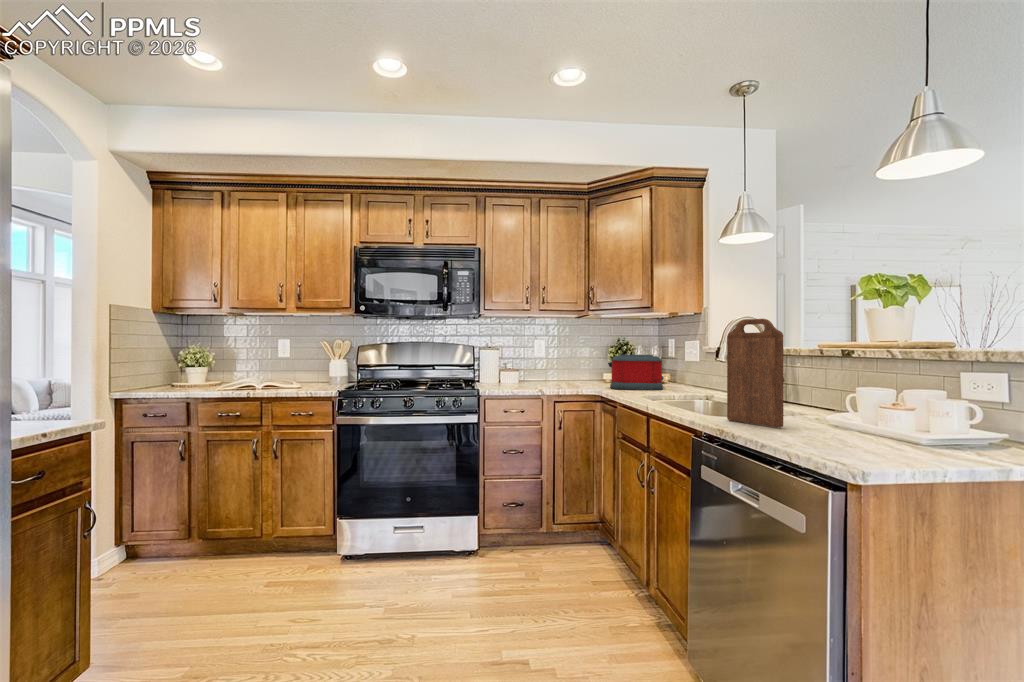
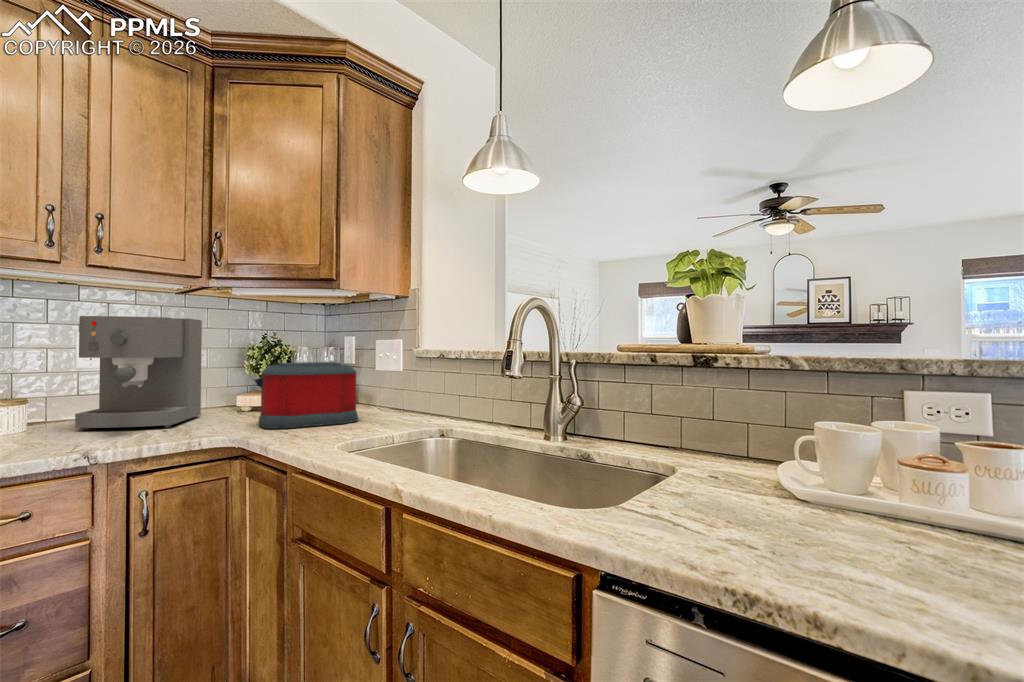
cutting board: present [727,319,783,428] -> none [643,289,800,548]
coffee maker: none [536,331,586,386] -> present [75,316,202,430]

